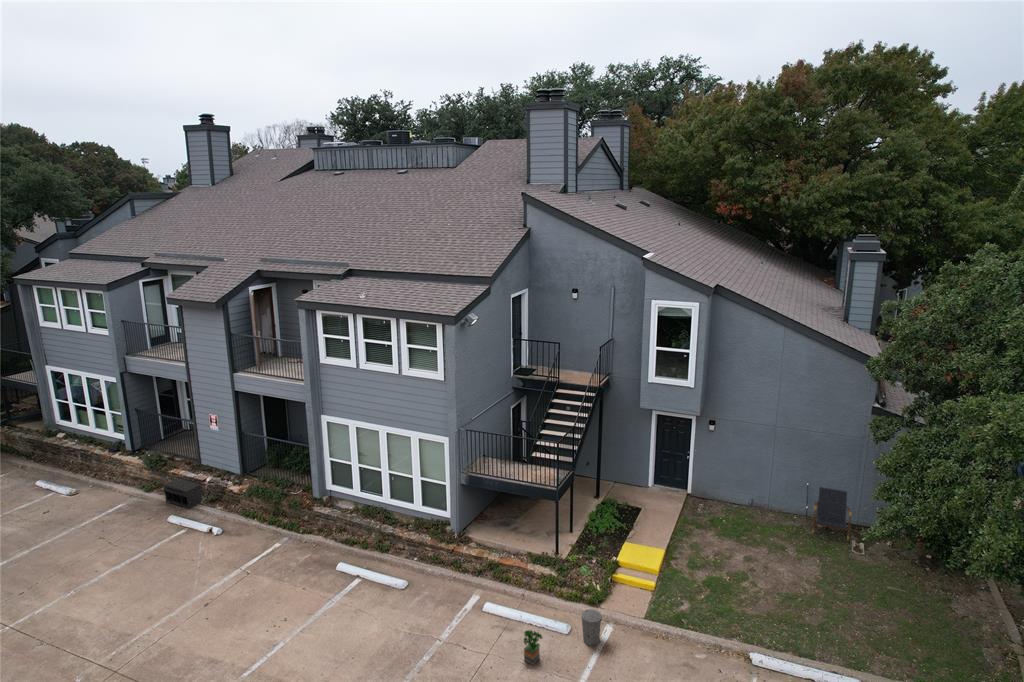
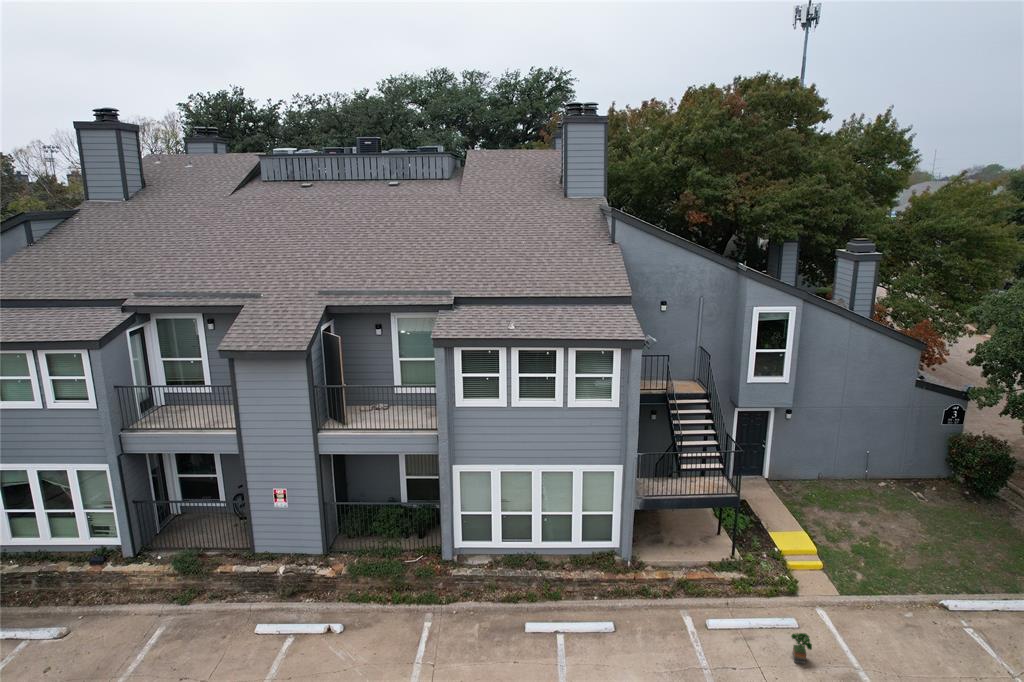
bench: present [163,478,202,509] -> none [221,577,275,612]
lounge chair: present [812,487,852,540] -> none [872,451,911,492]
trash can: present [581,609,602,646] -> none [816,600,837,633]

